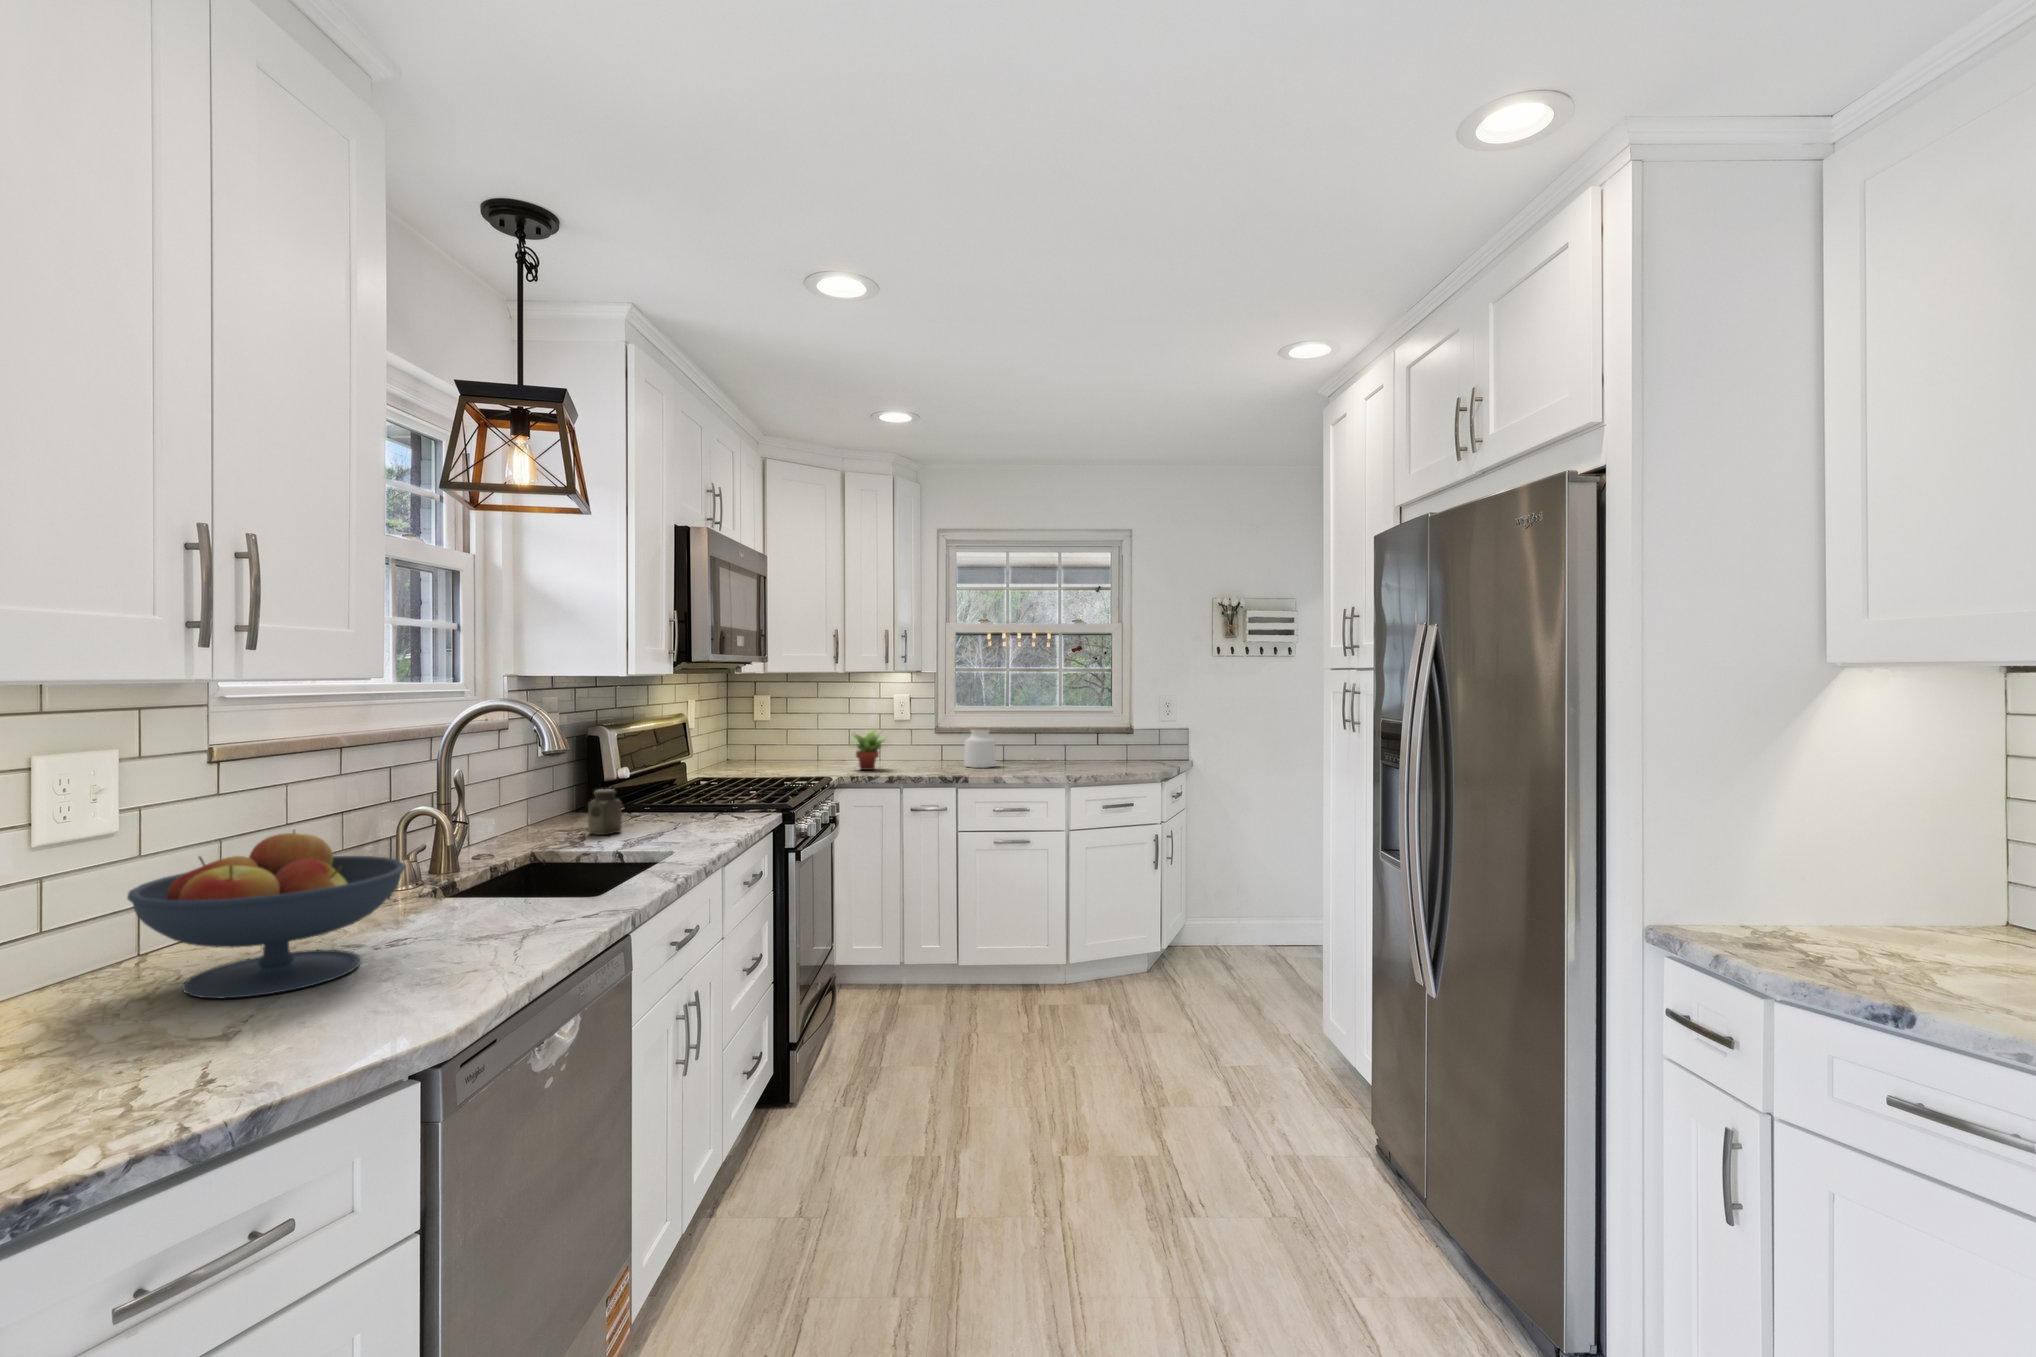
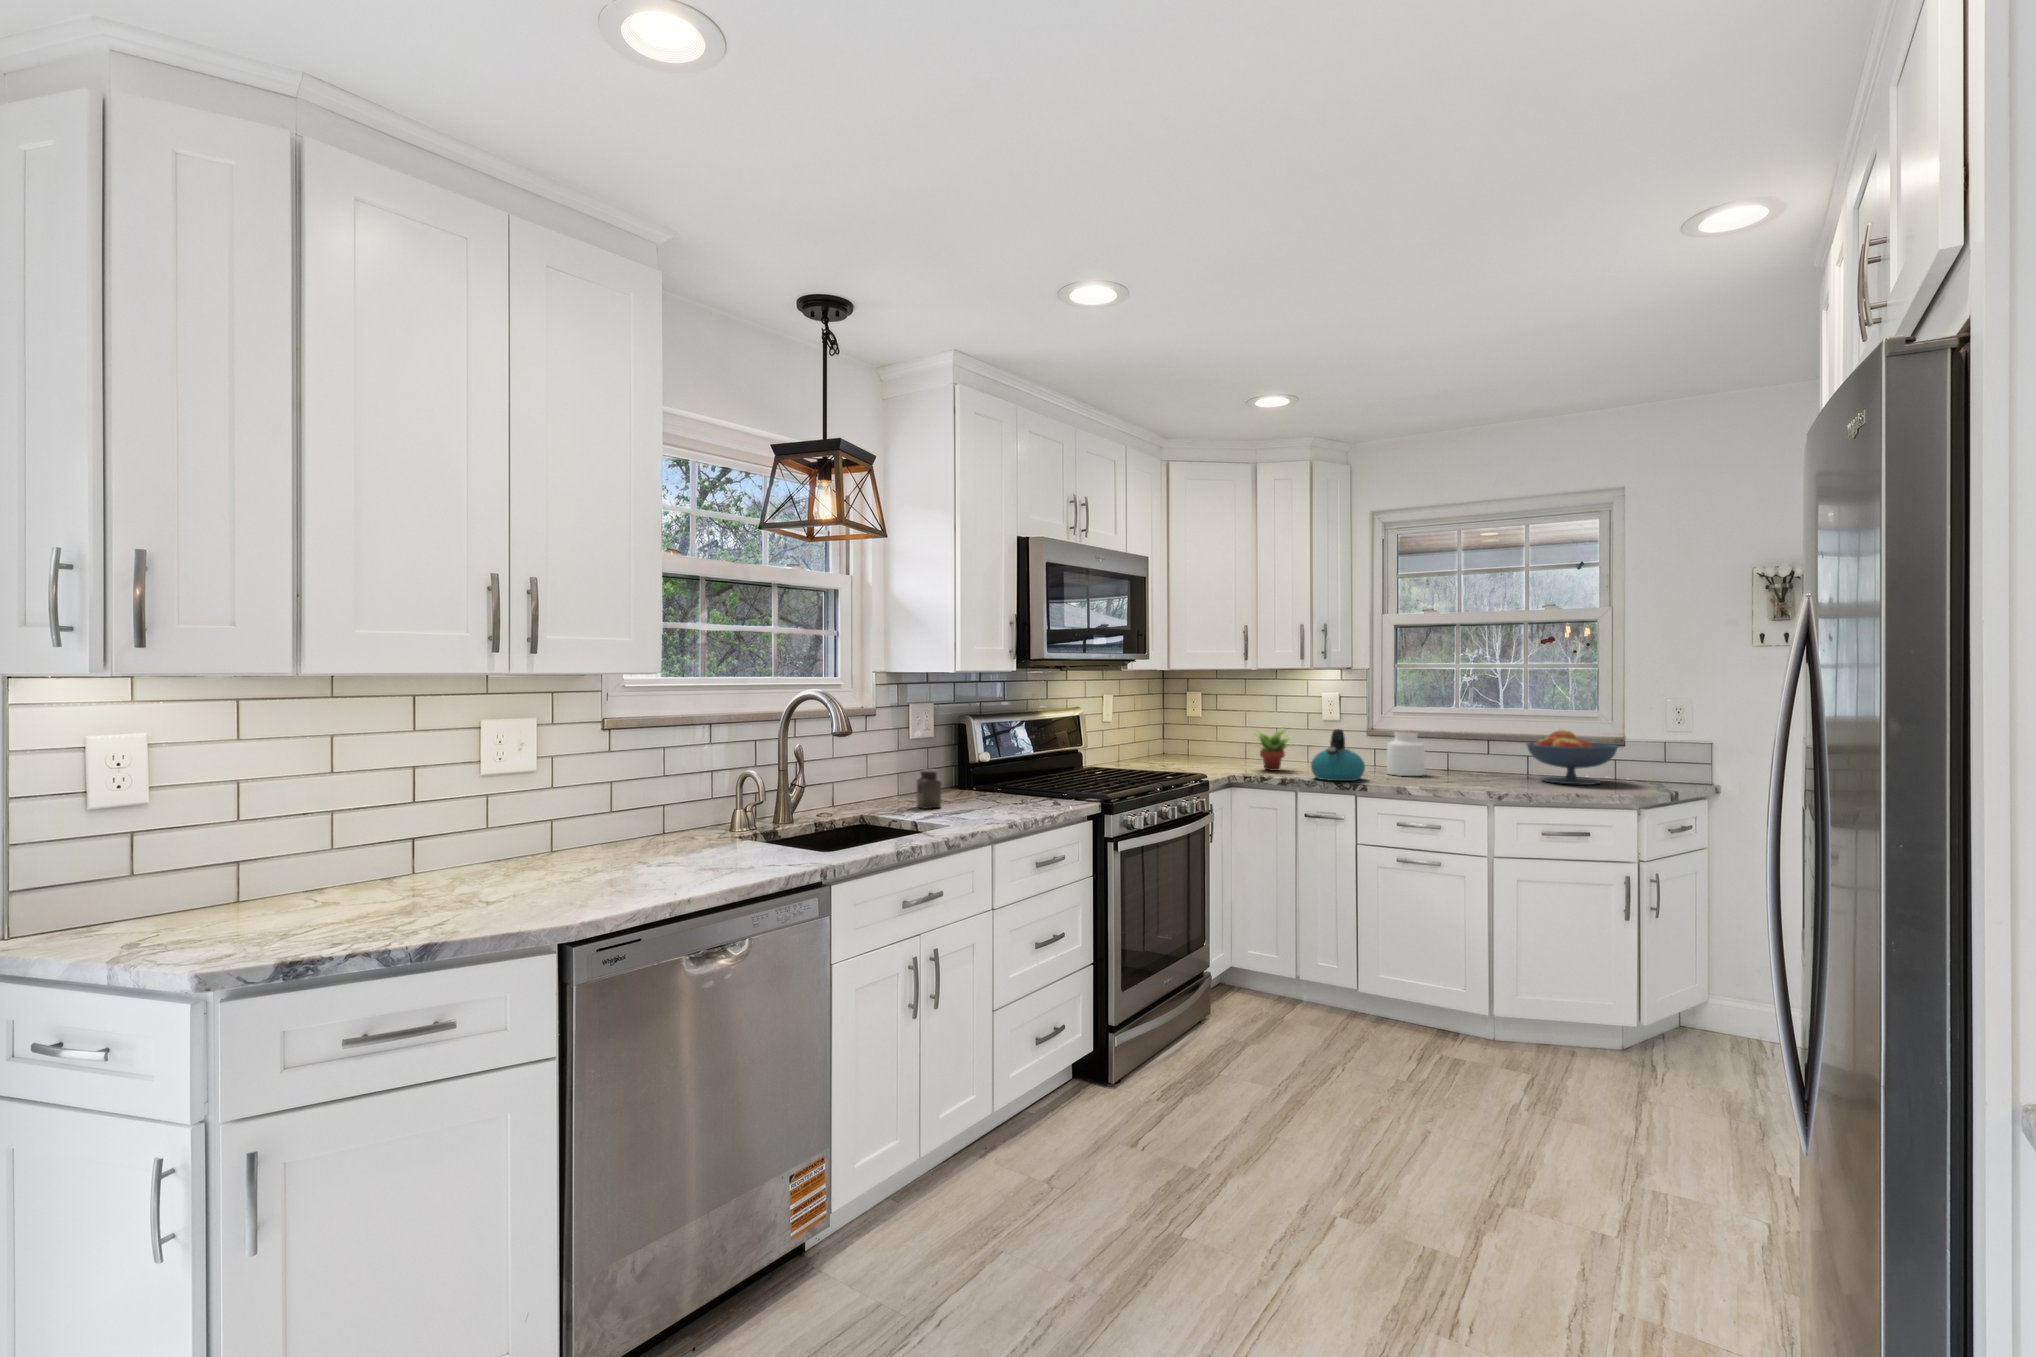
kettle: none [914,729,961,775] -> present [1311,729,1365,781]
fruit bowl: present [127,831,406,998] -> present [1527,730,1618,785]

